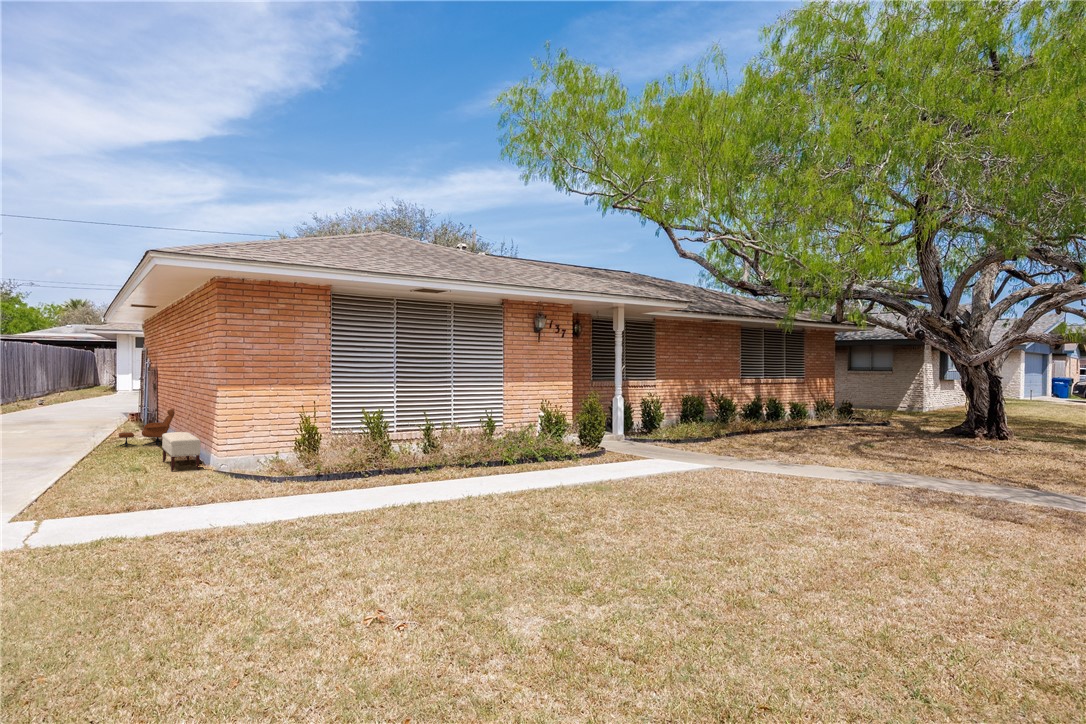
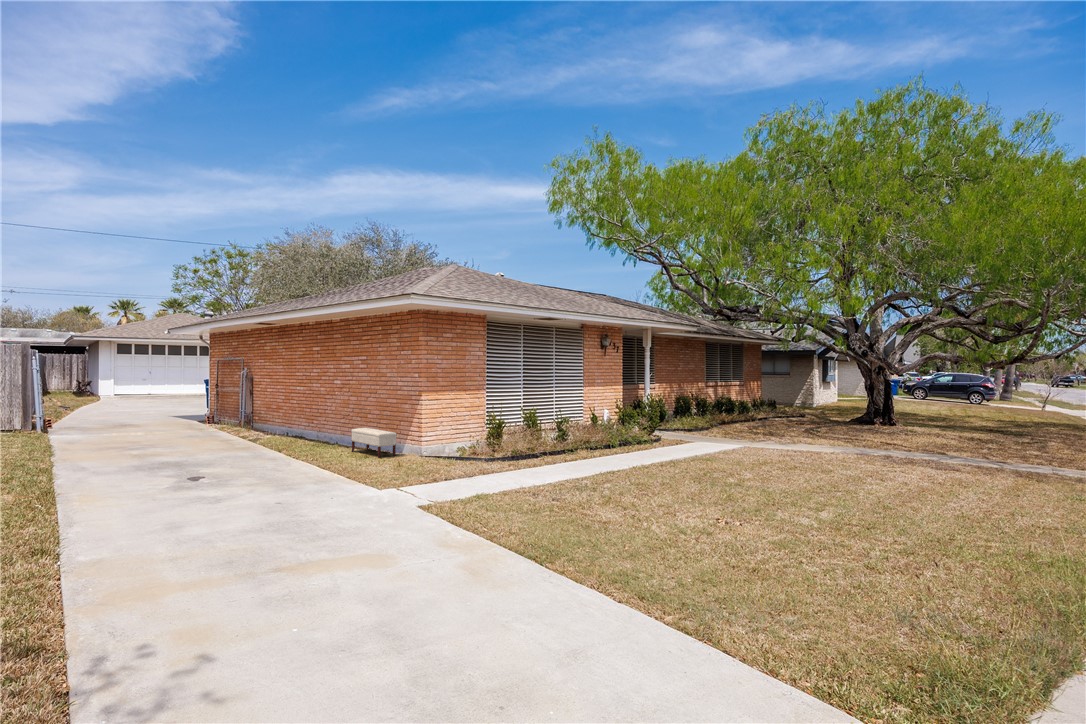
lounge chair: present [117,409,175,448] -> none [276,410,320,442]

